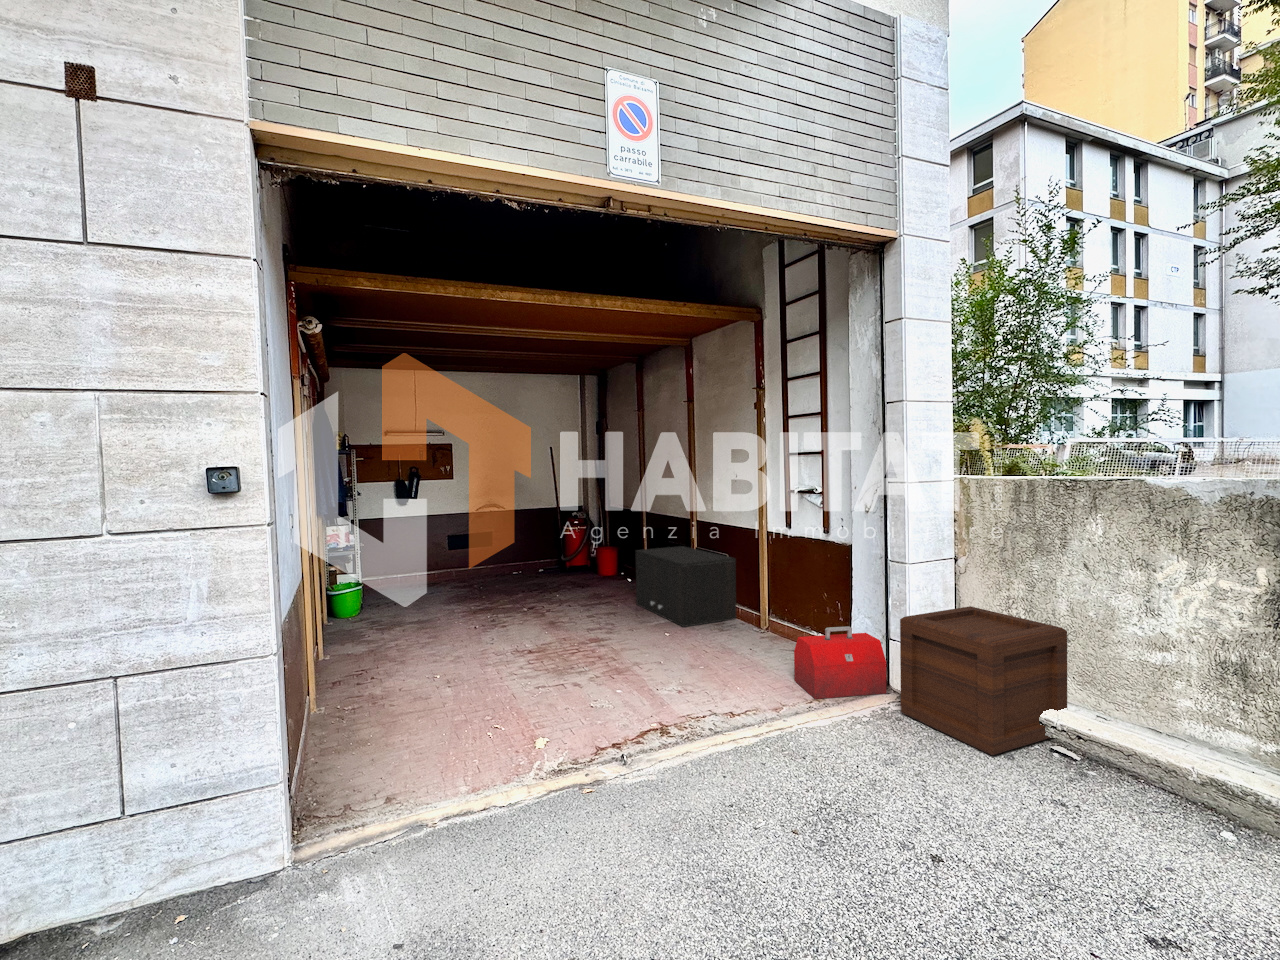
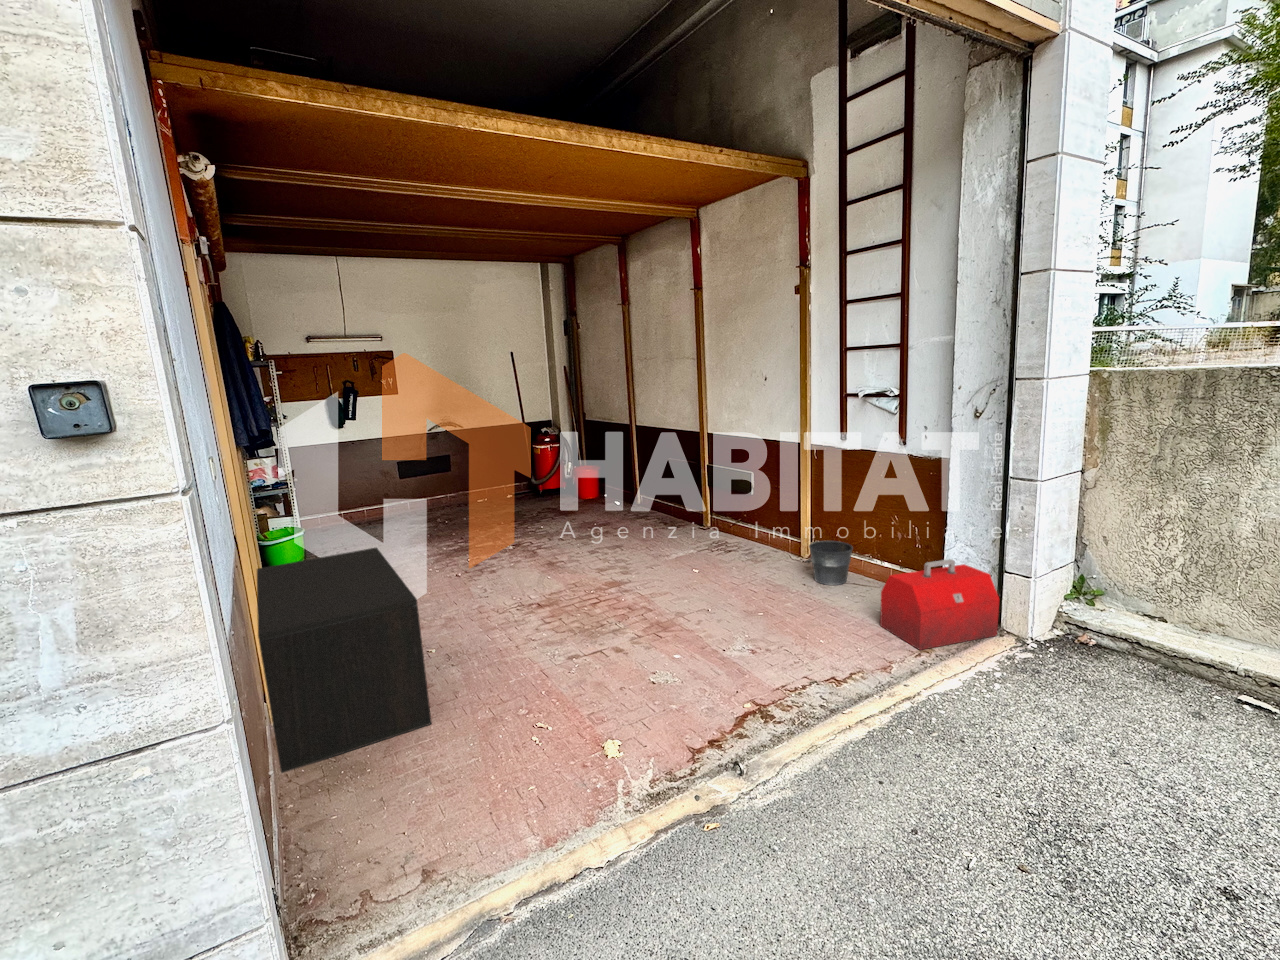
storage cabinet: present [636,546,737,627] -> present [257,548,432,773]
wooden crate: present [900,606,1067,755] -> none [1033,529,1257,717]
bucket: none [754,613,793,650] -> present [806,541,853,585]

